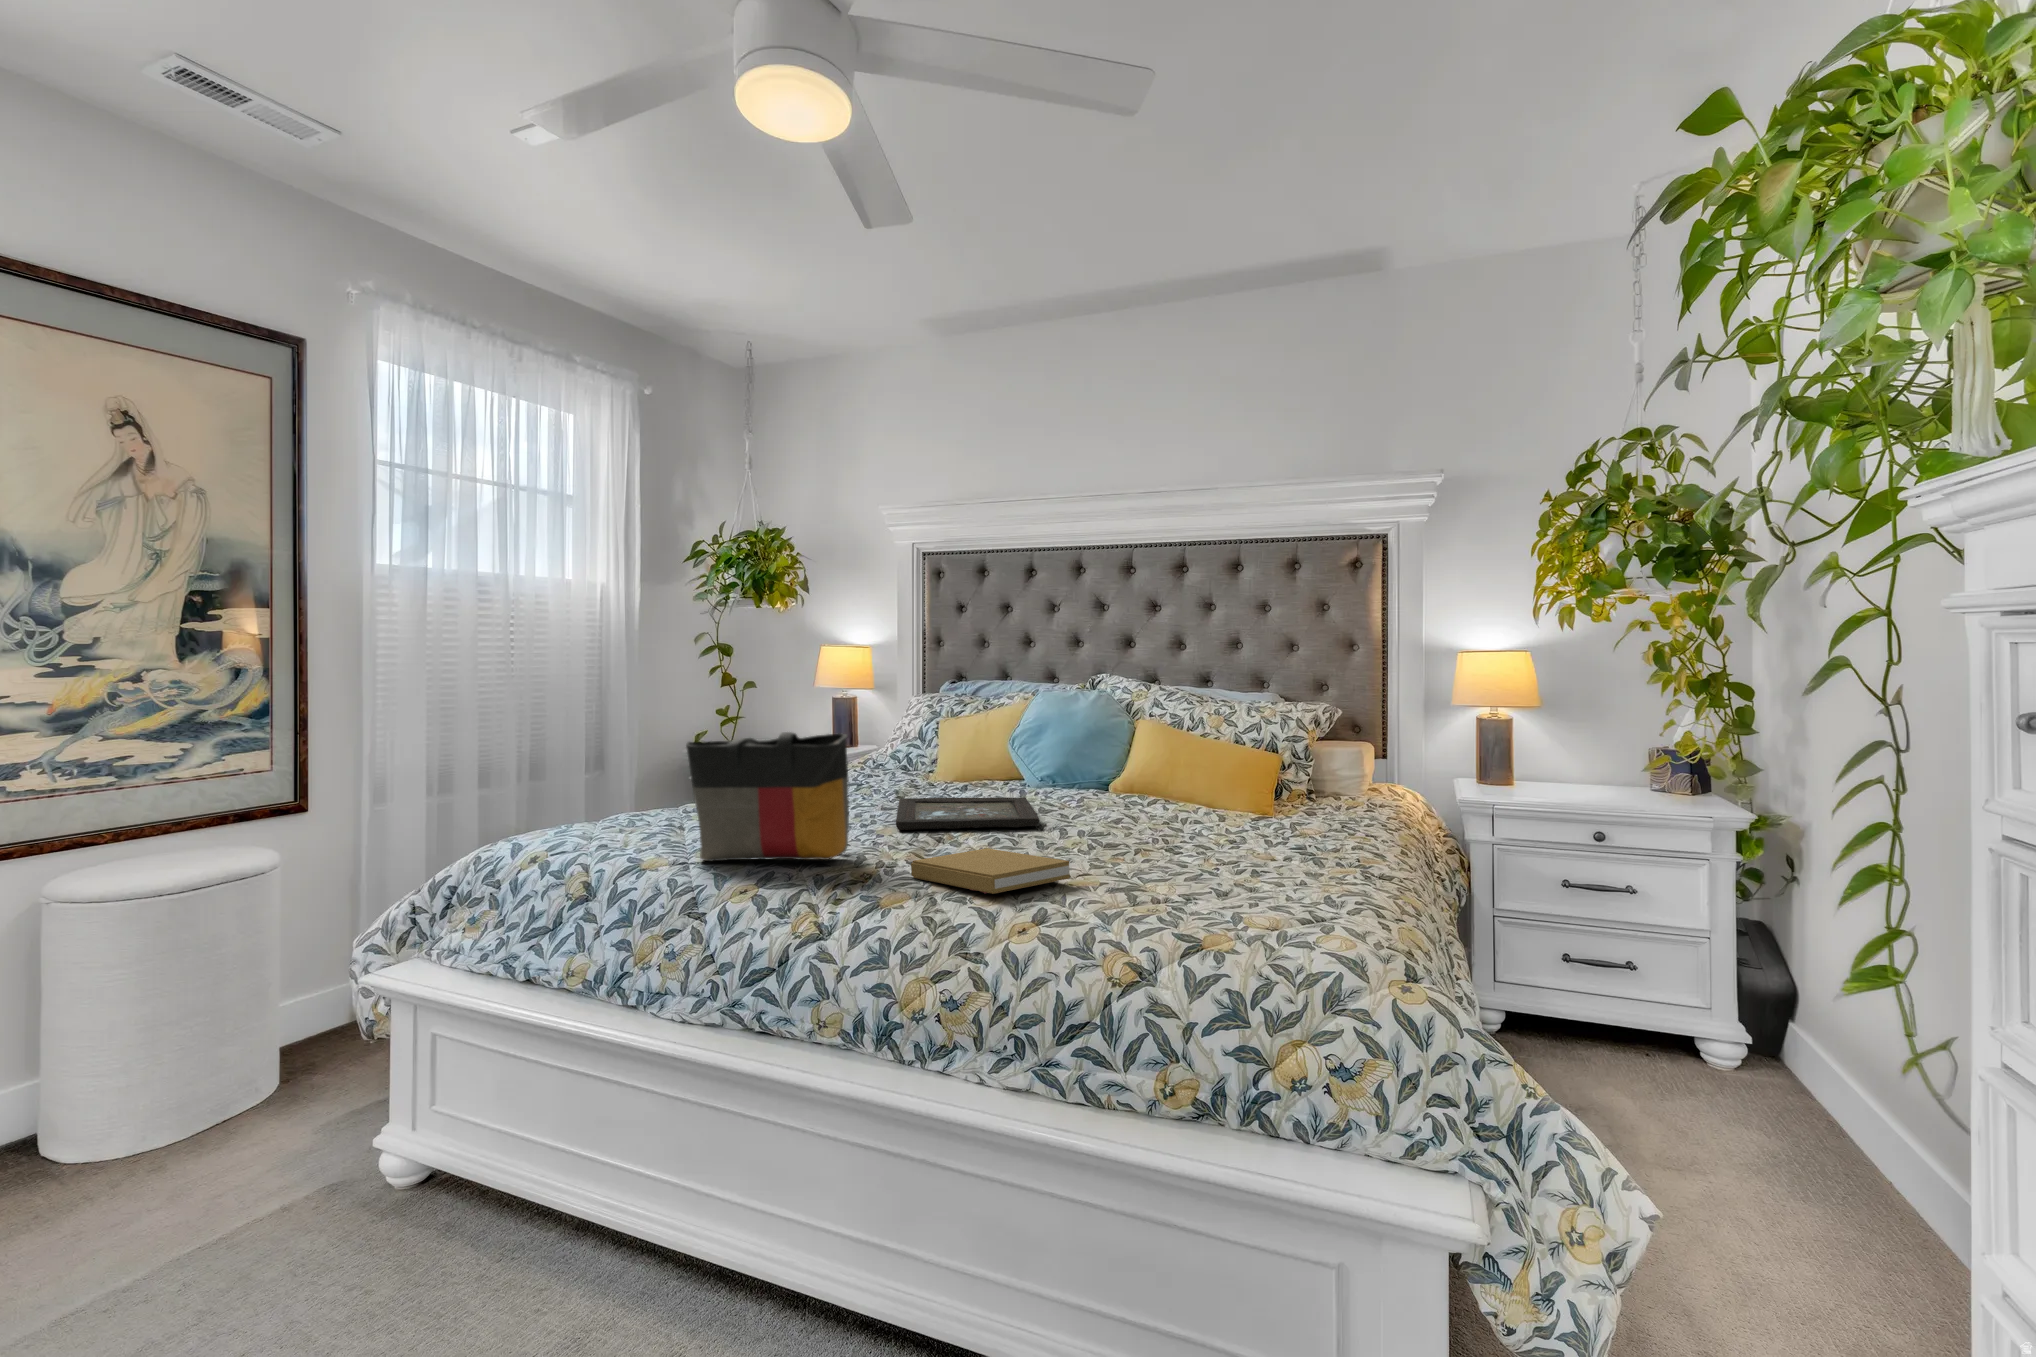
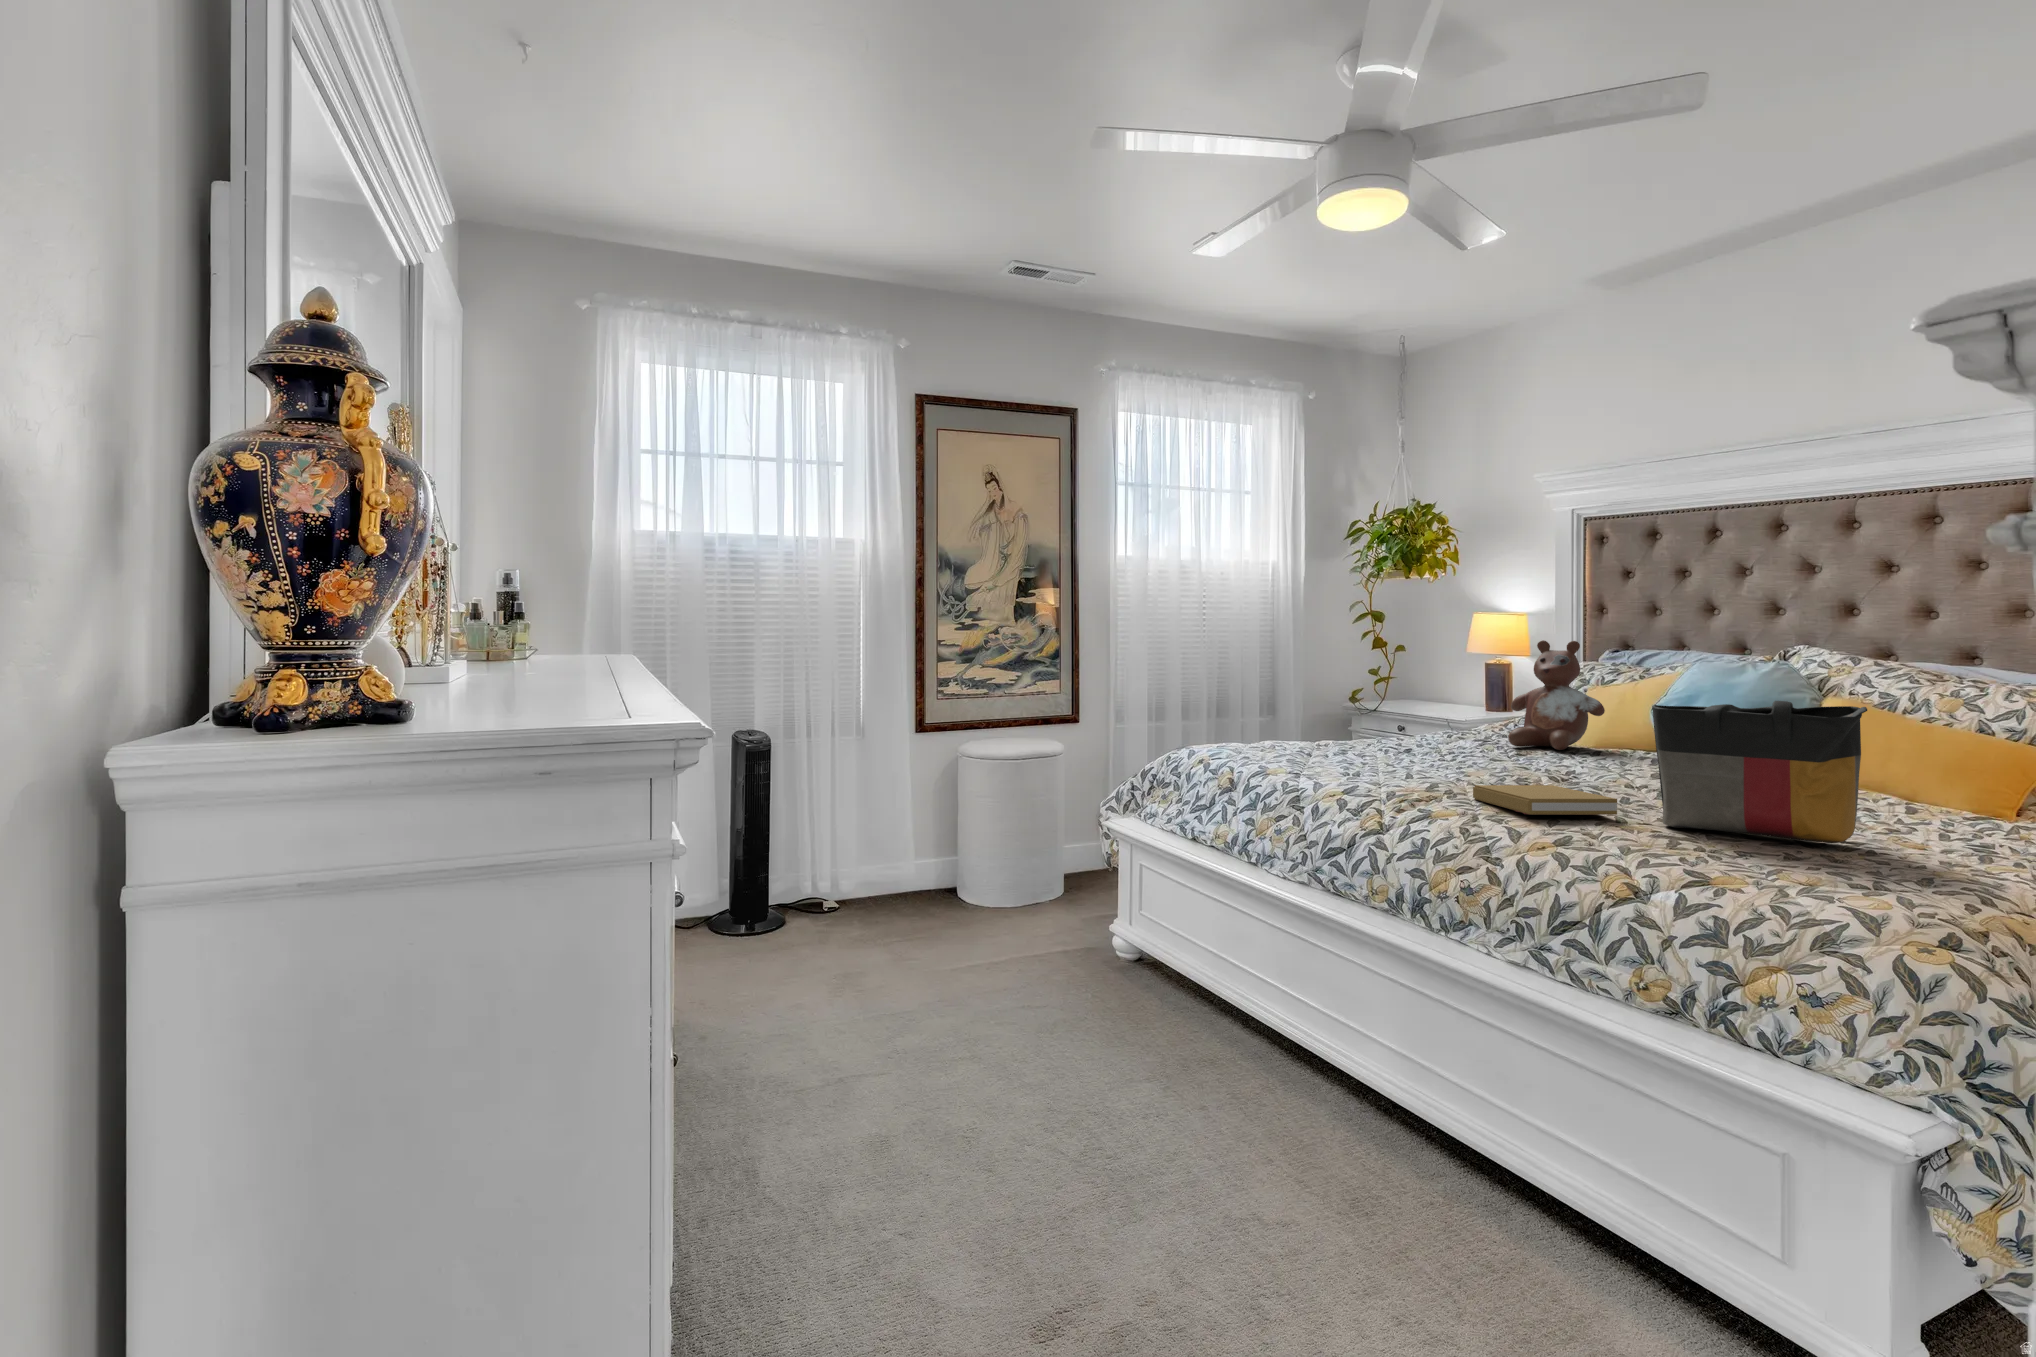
stuffed bear: none [877,671,972,793] -> present [1508,640,1605,750]
tote bag: present [686,732,849,861] -> present [1652,701,1867,843]
tray: present [896,797,1039,830] -> none [1493,750,1646,780]

